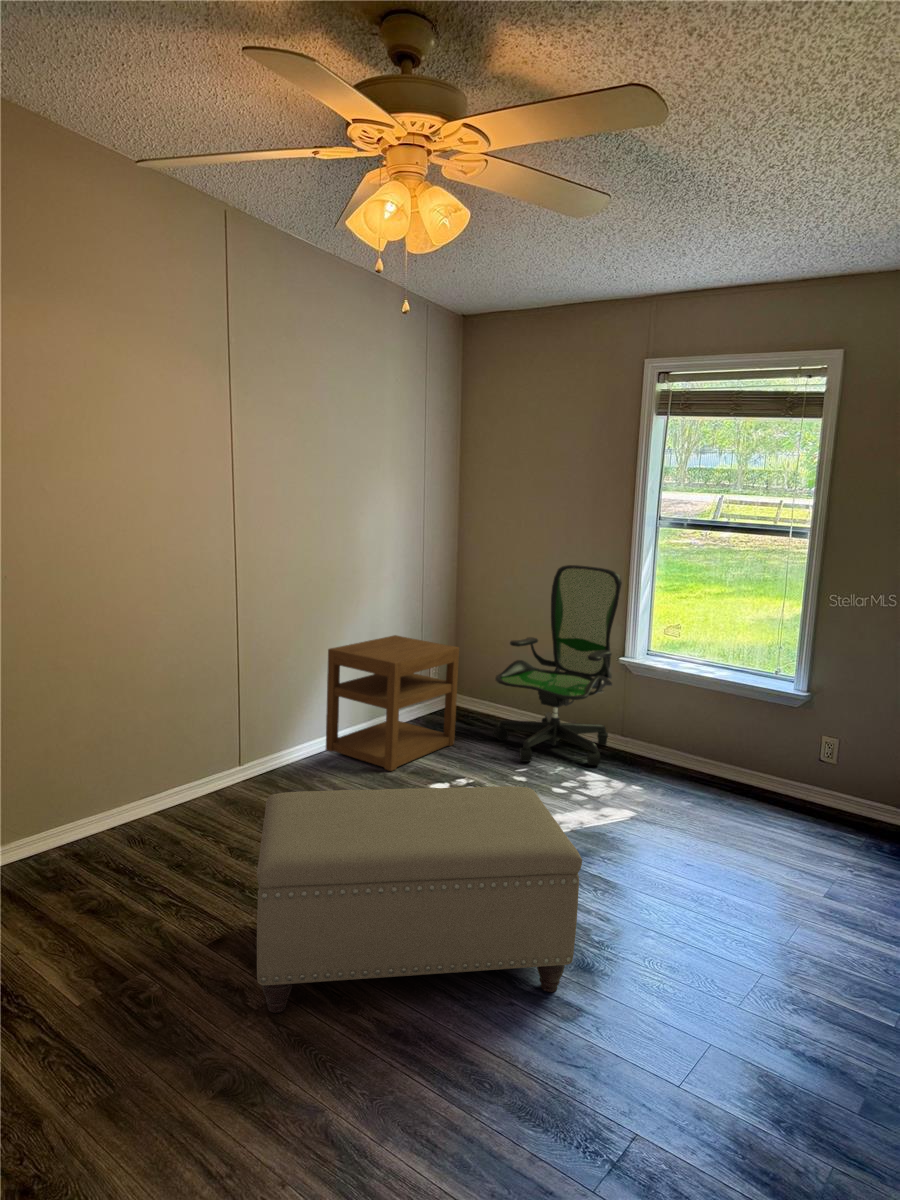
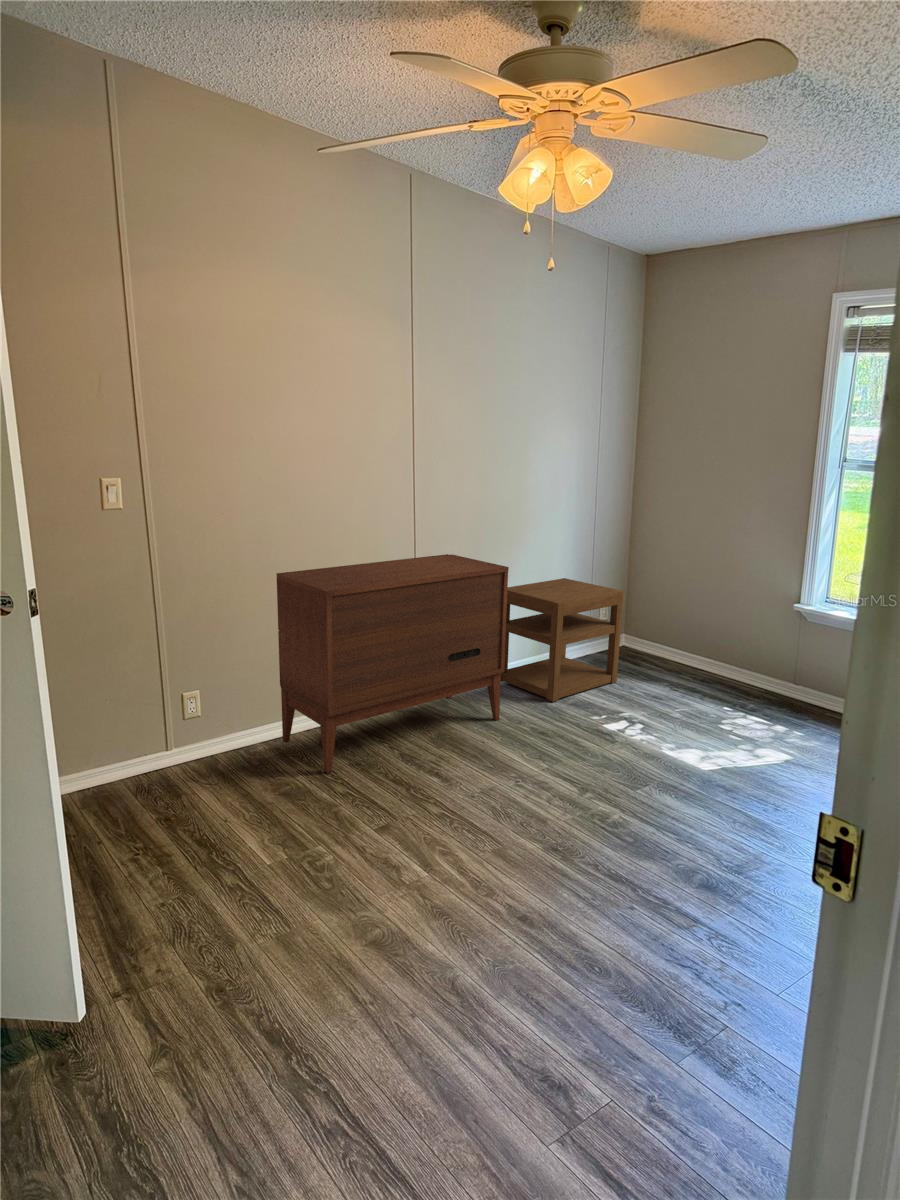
office chair: present [493,565,622,766] -> none [655,513,795,711]
dresser: none [67,613,344,881] -> present [277,554,509,773]
ottoman: present [257,786,582,1013] -> none [410,709,703,905]

